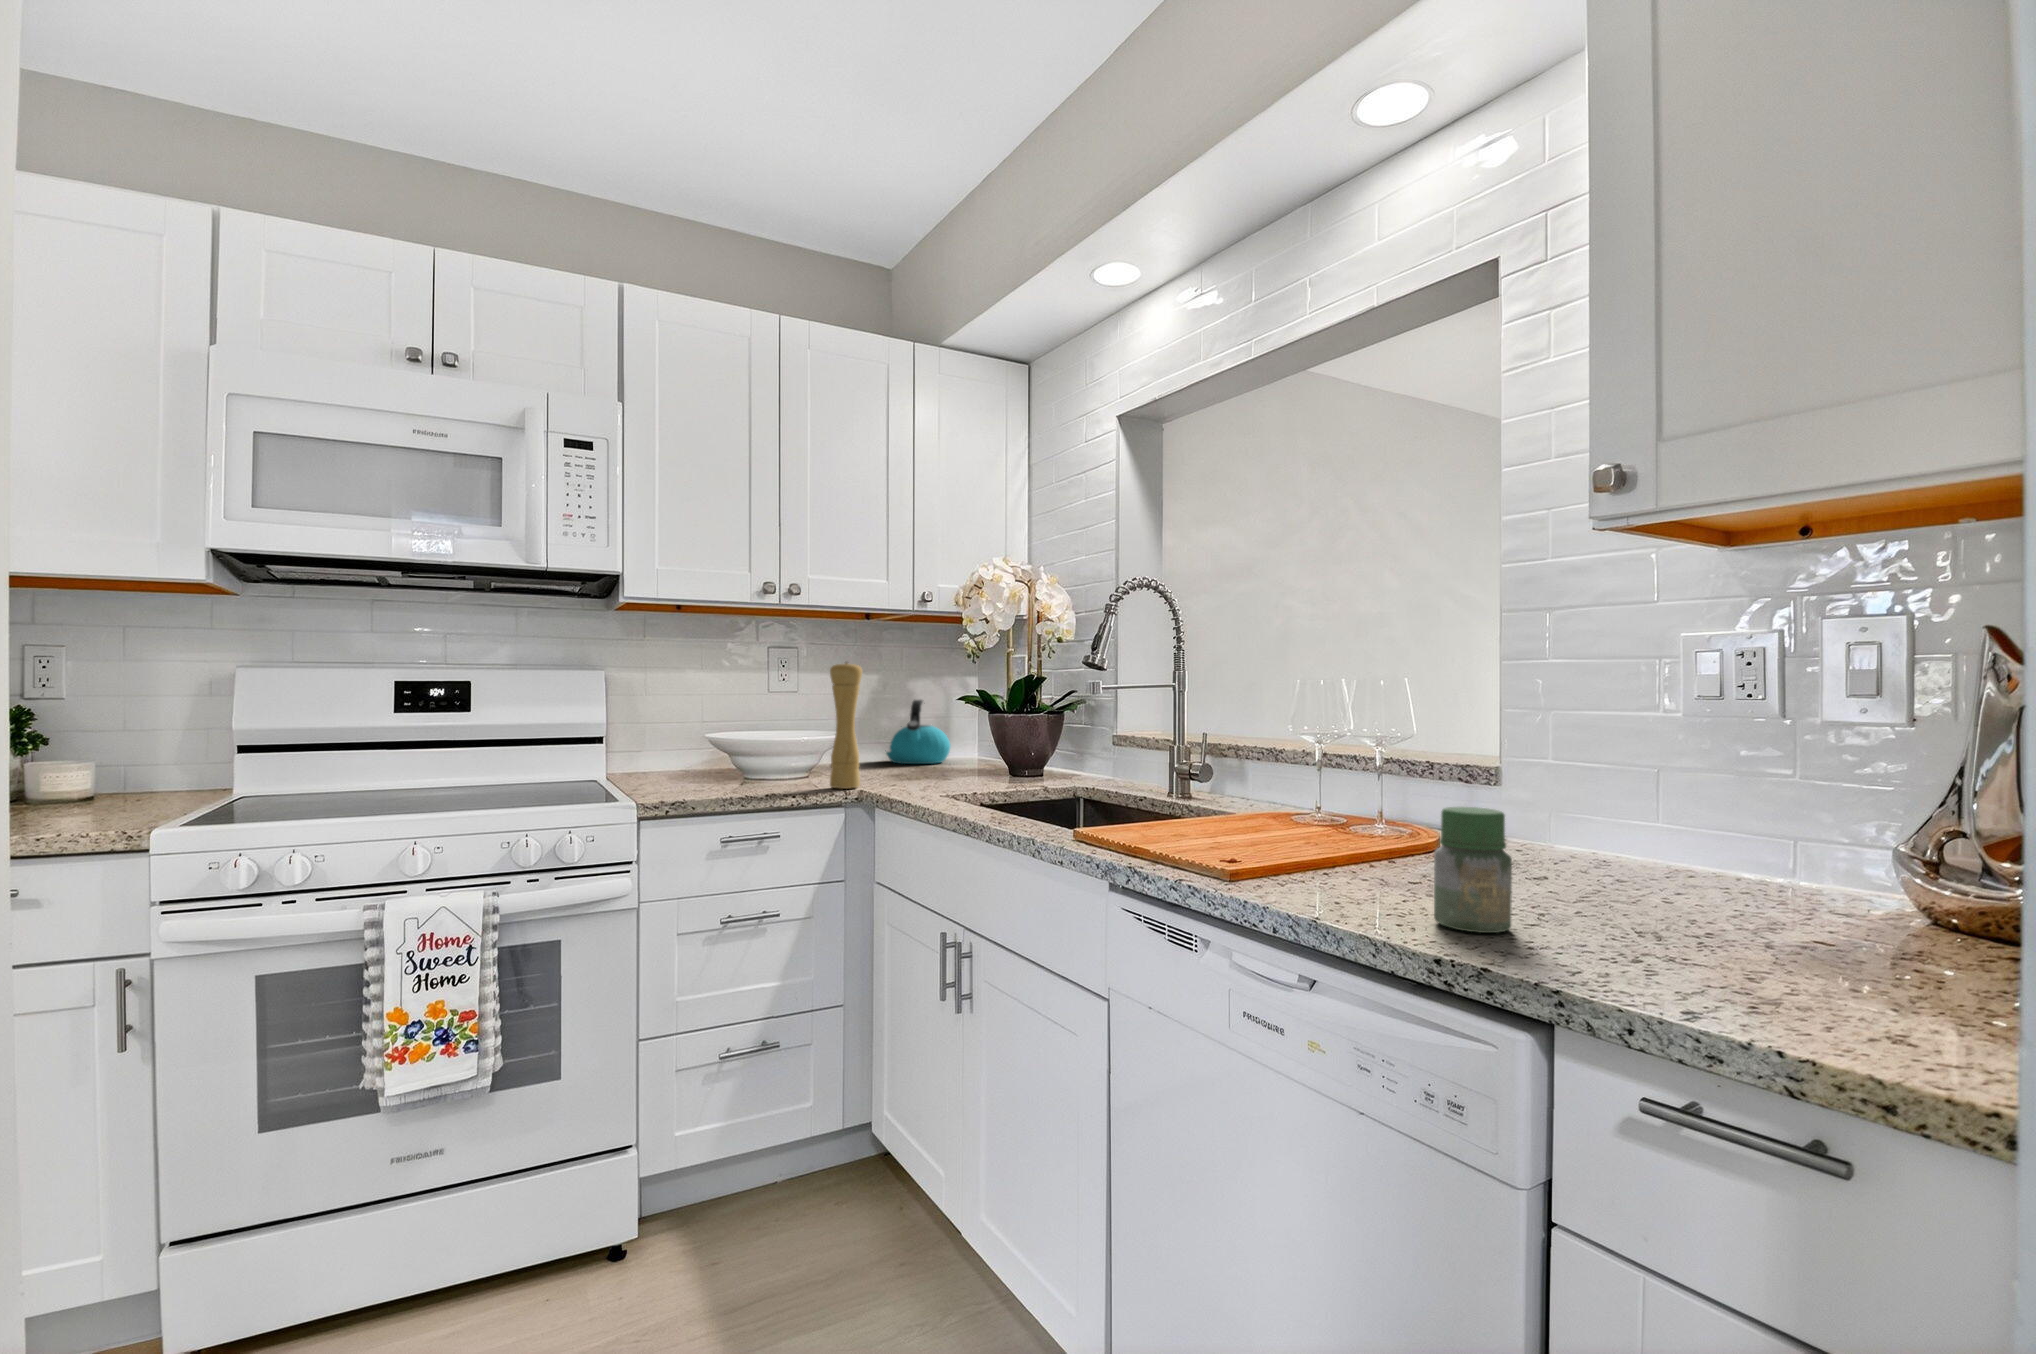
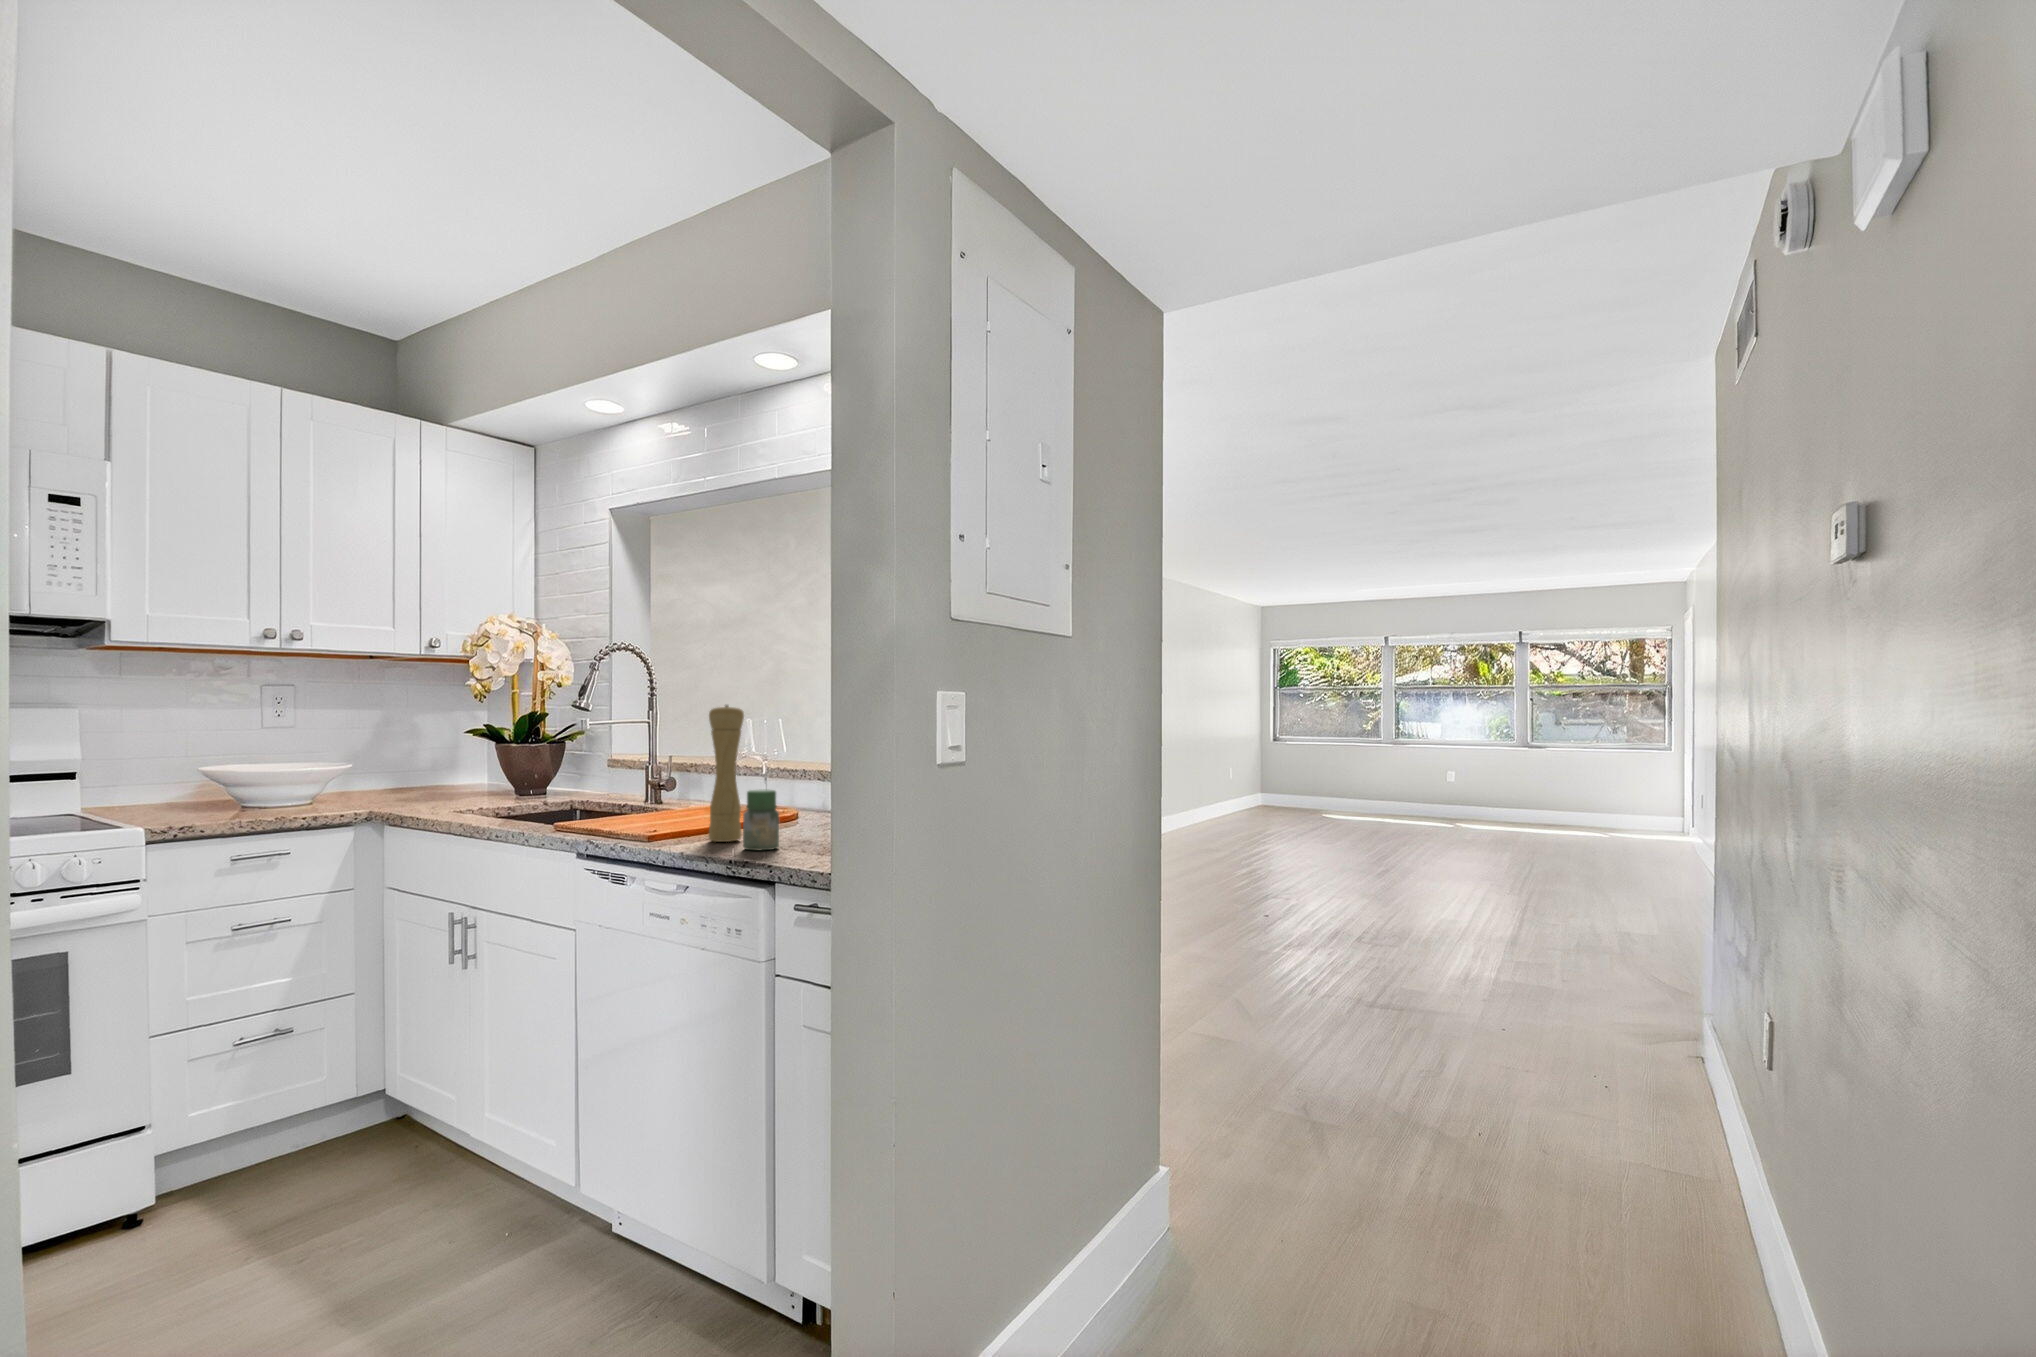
pepper mill: present [830,662,862,789] -> present [709,705,744,842]
kettle: present [887,700,950,764] -> none [389,732,458,790]

